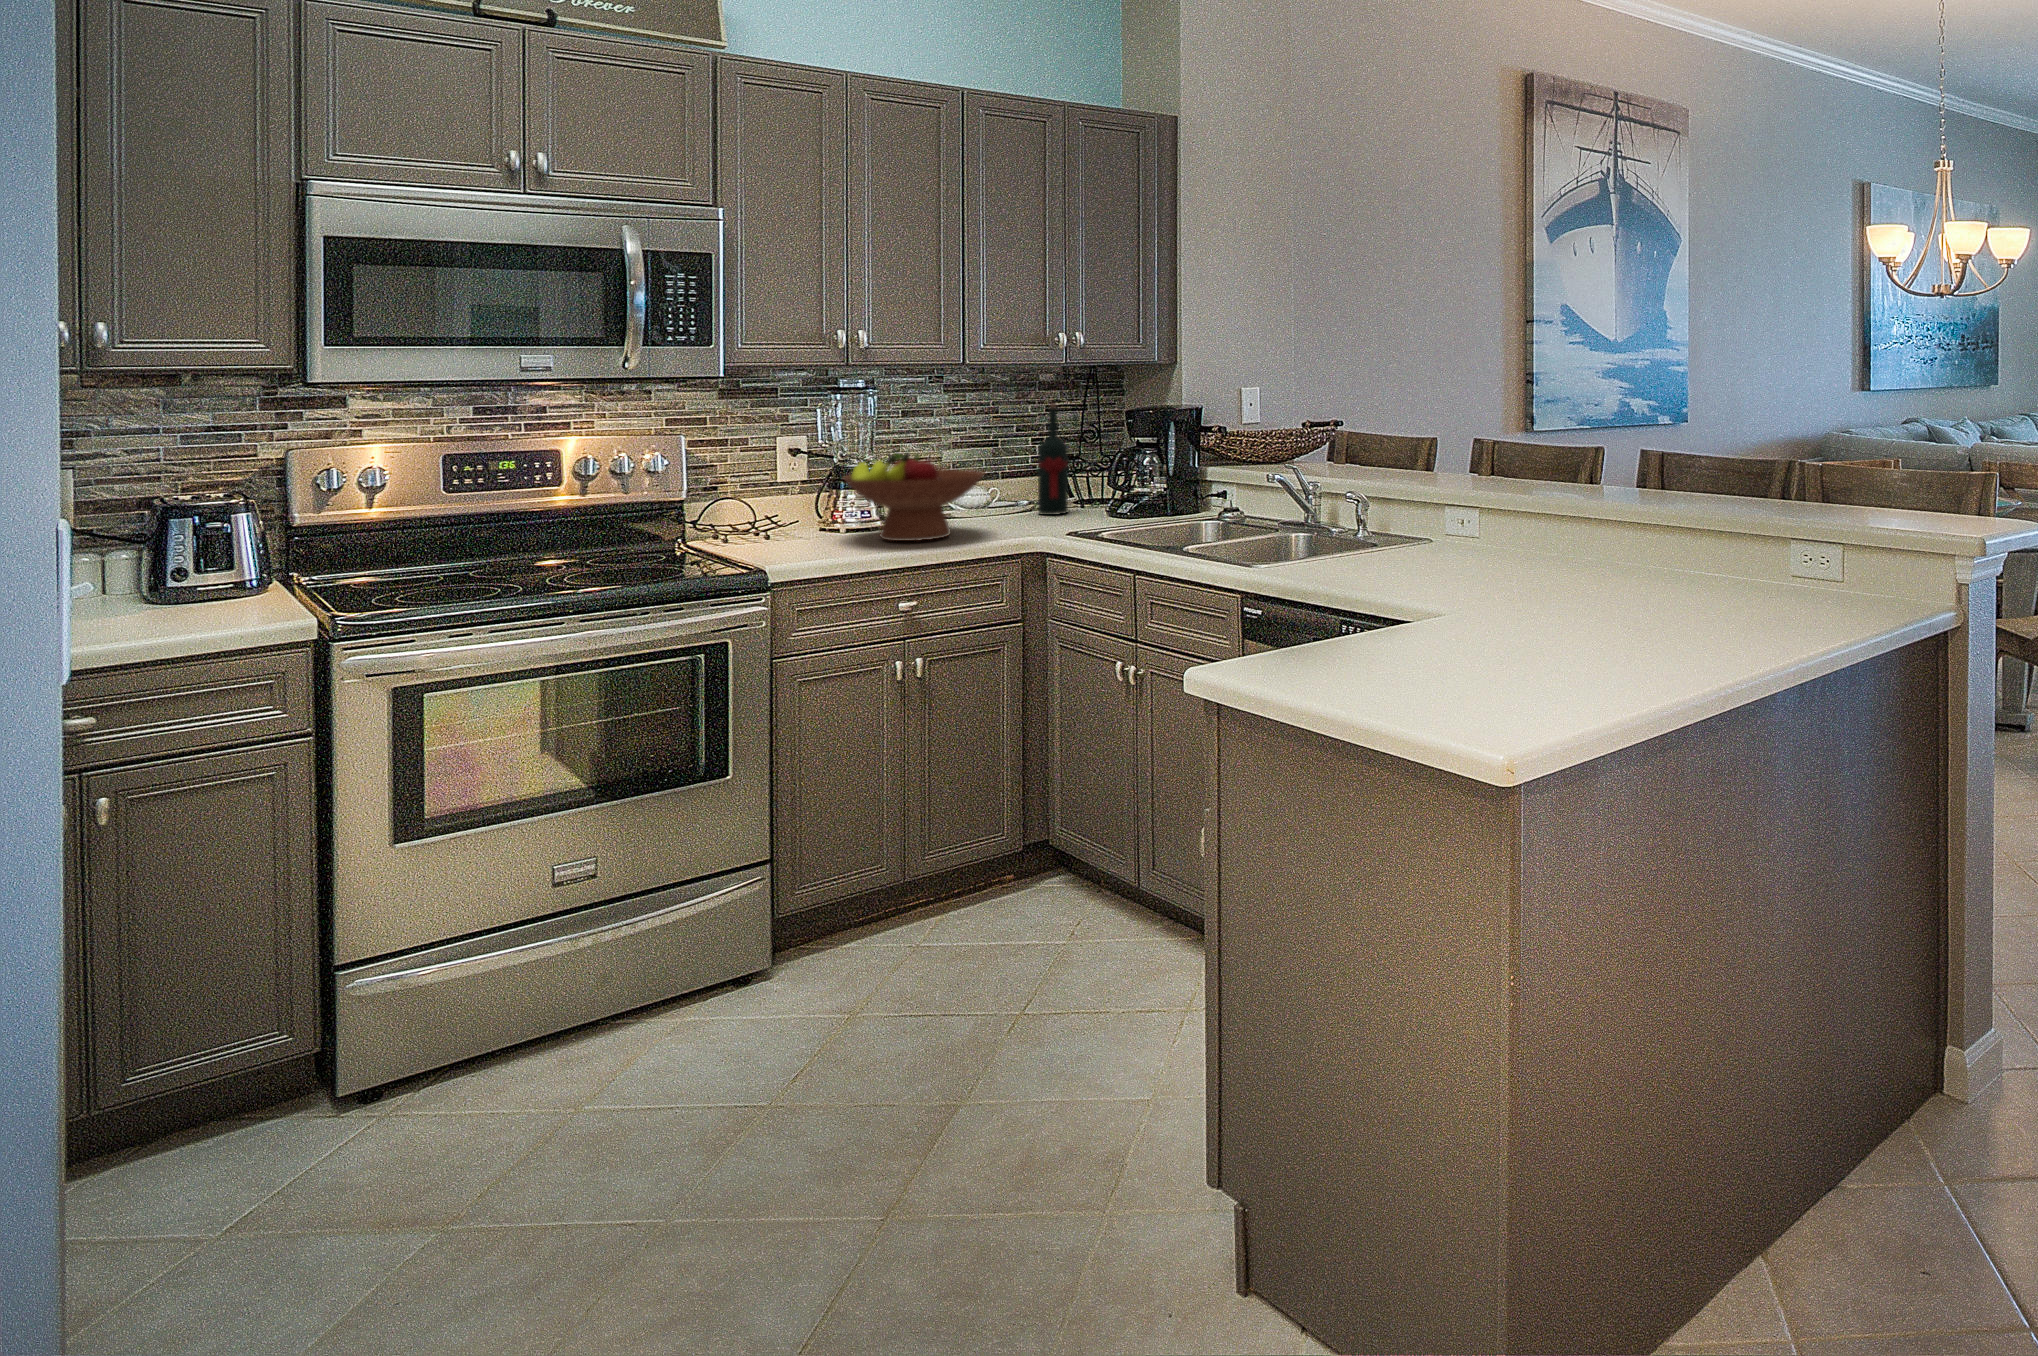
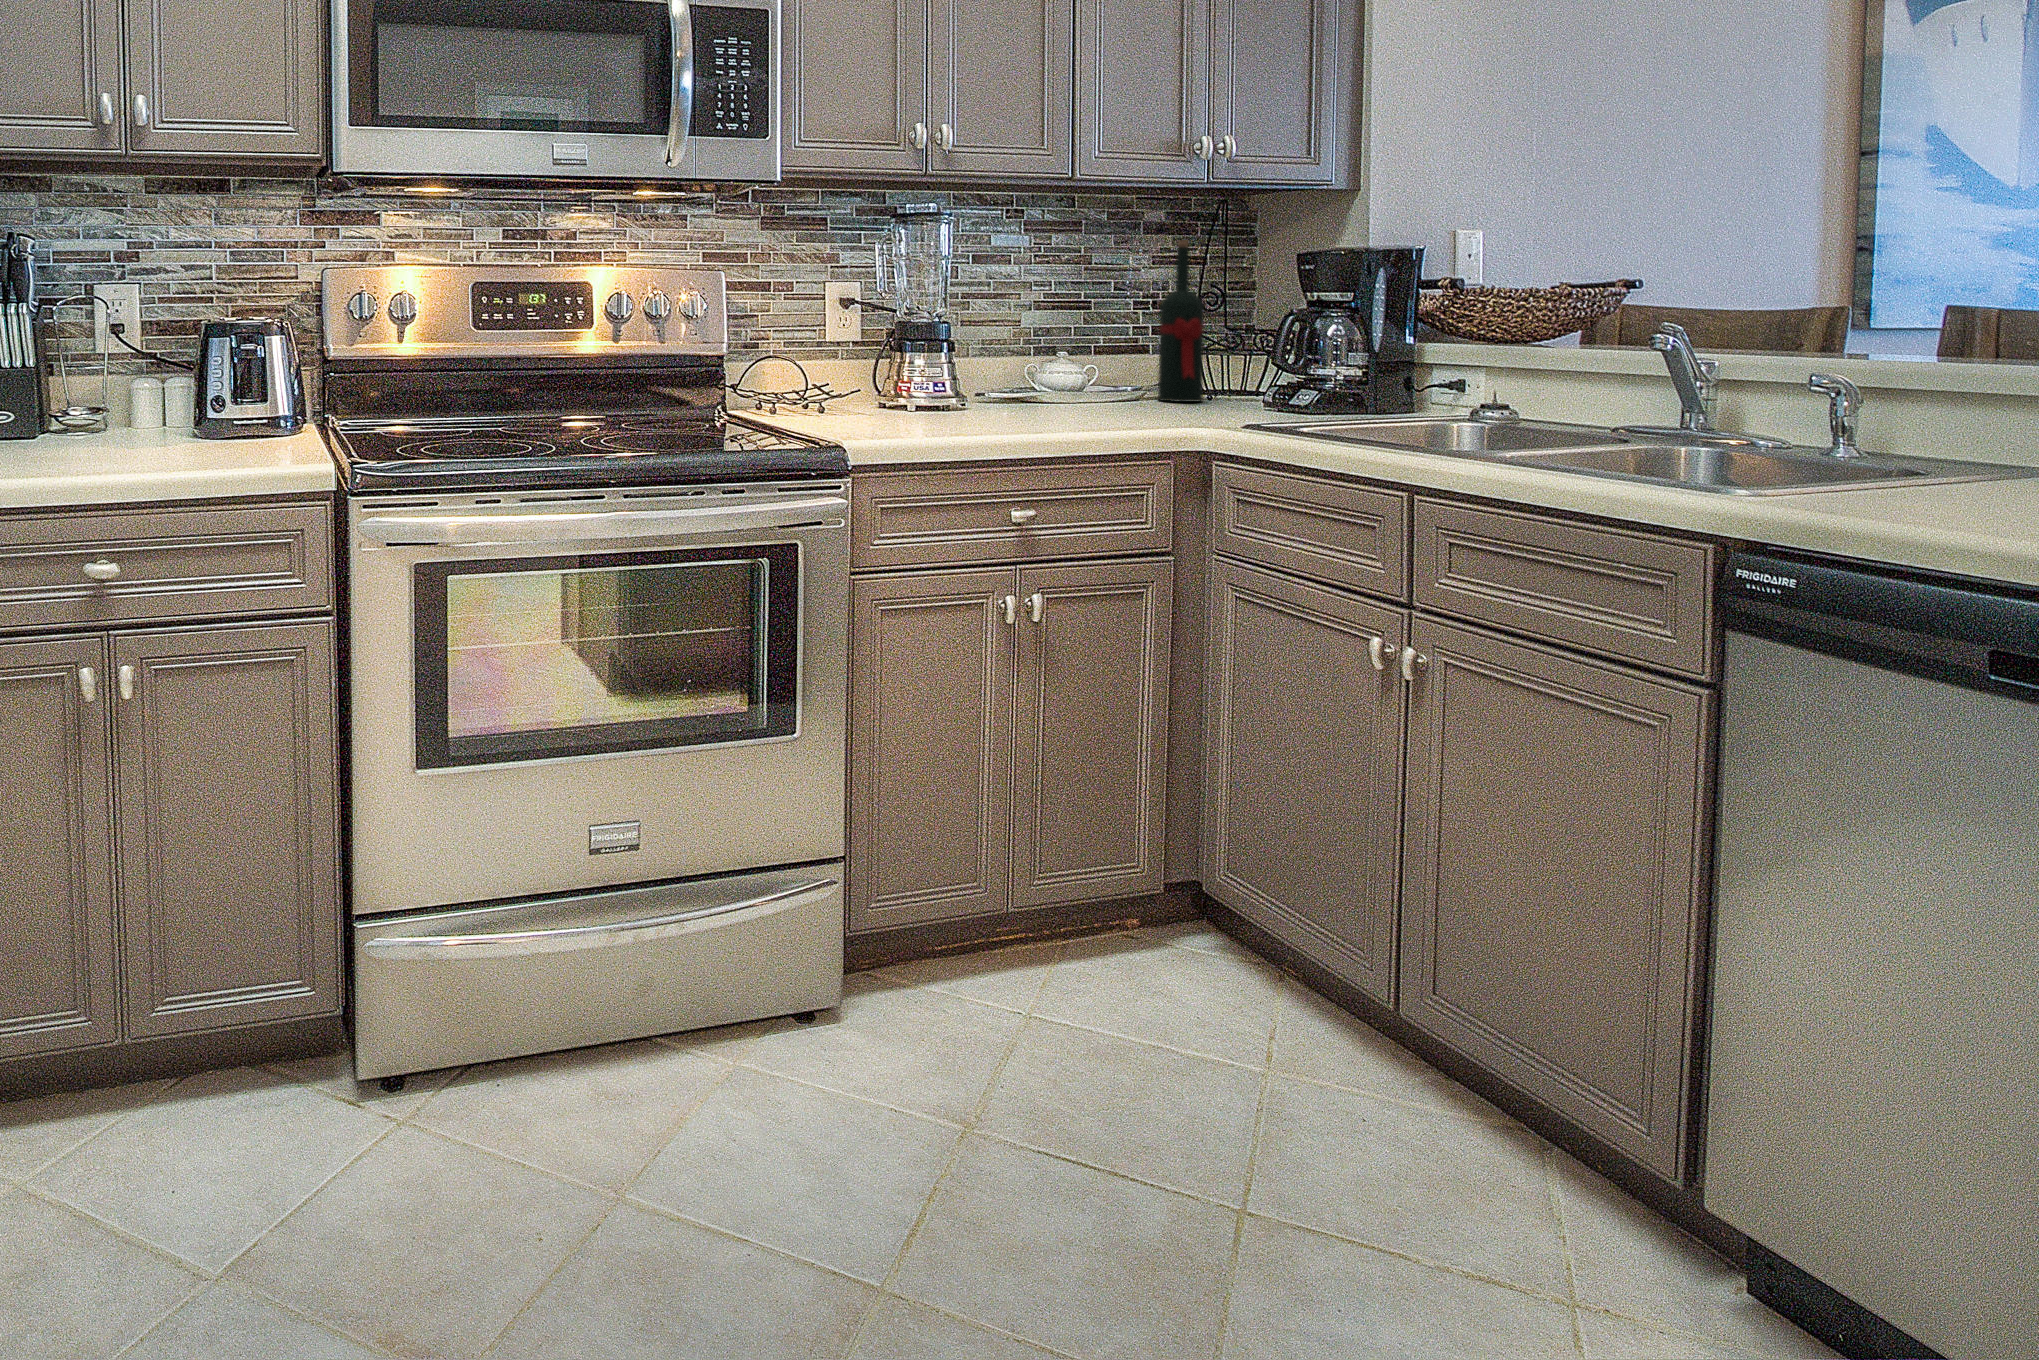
fruit bowl: present [844,453,985,541] -> none [920,290,1121,421]

